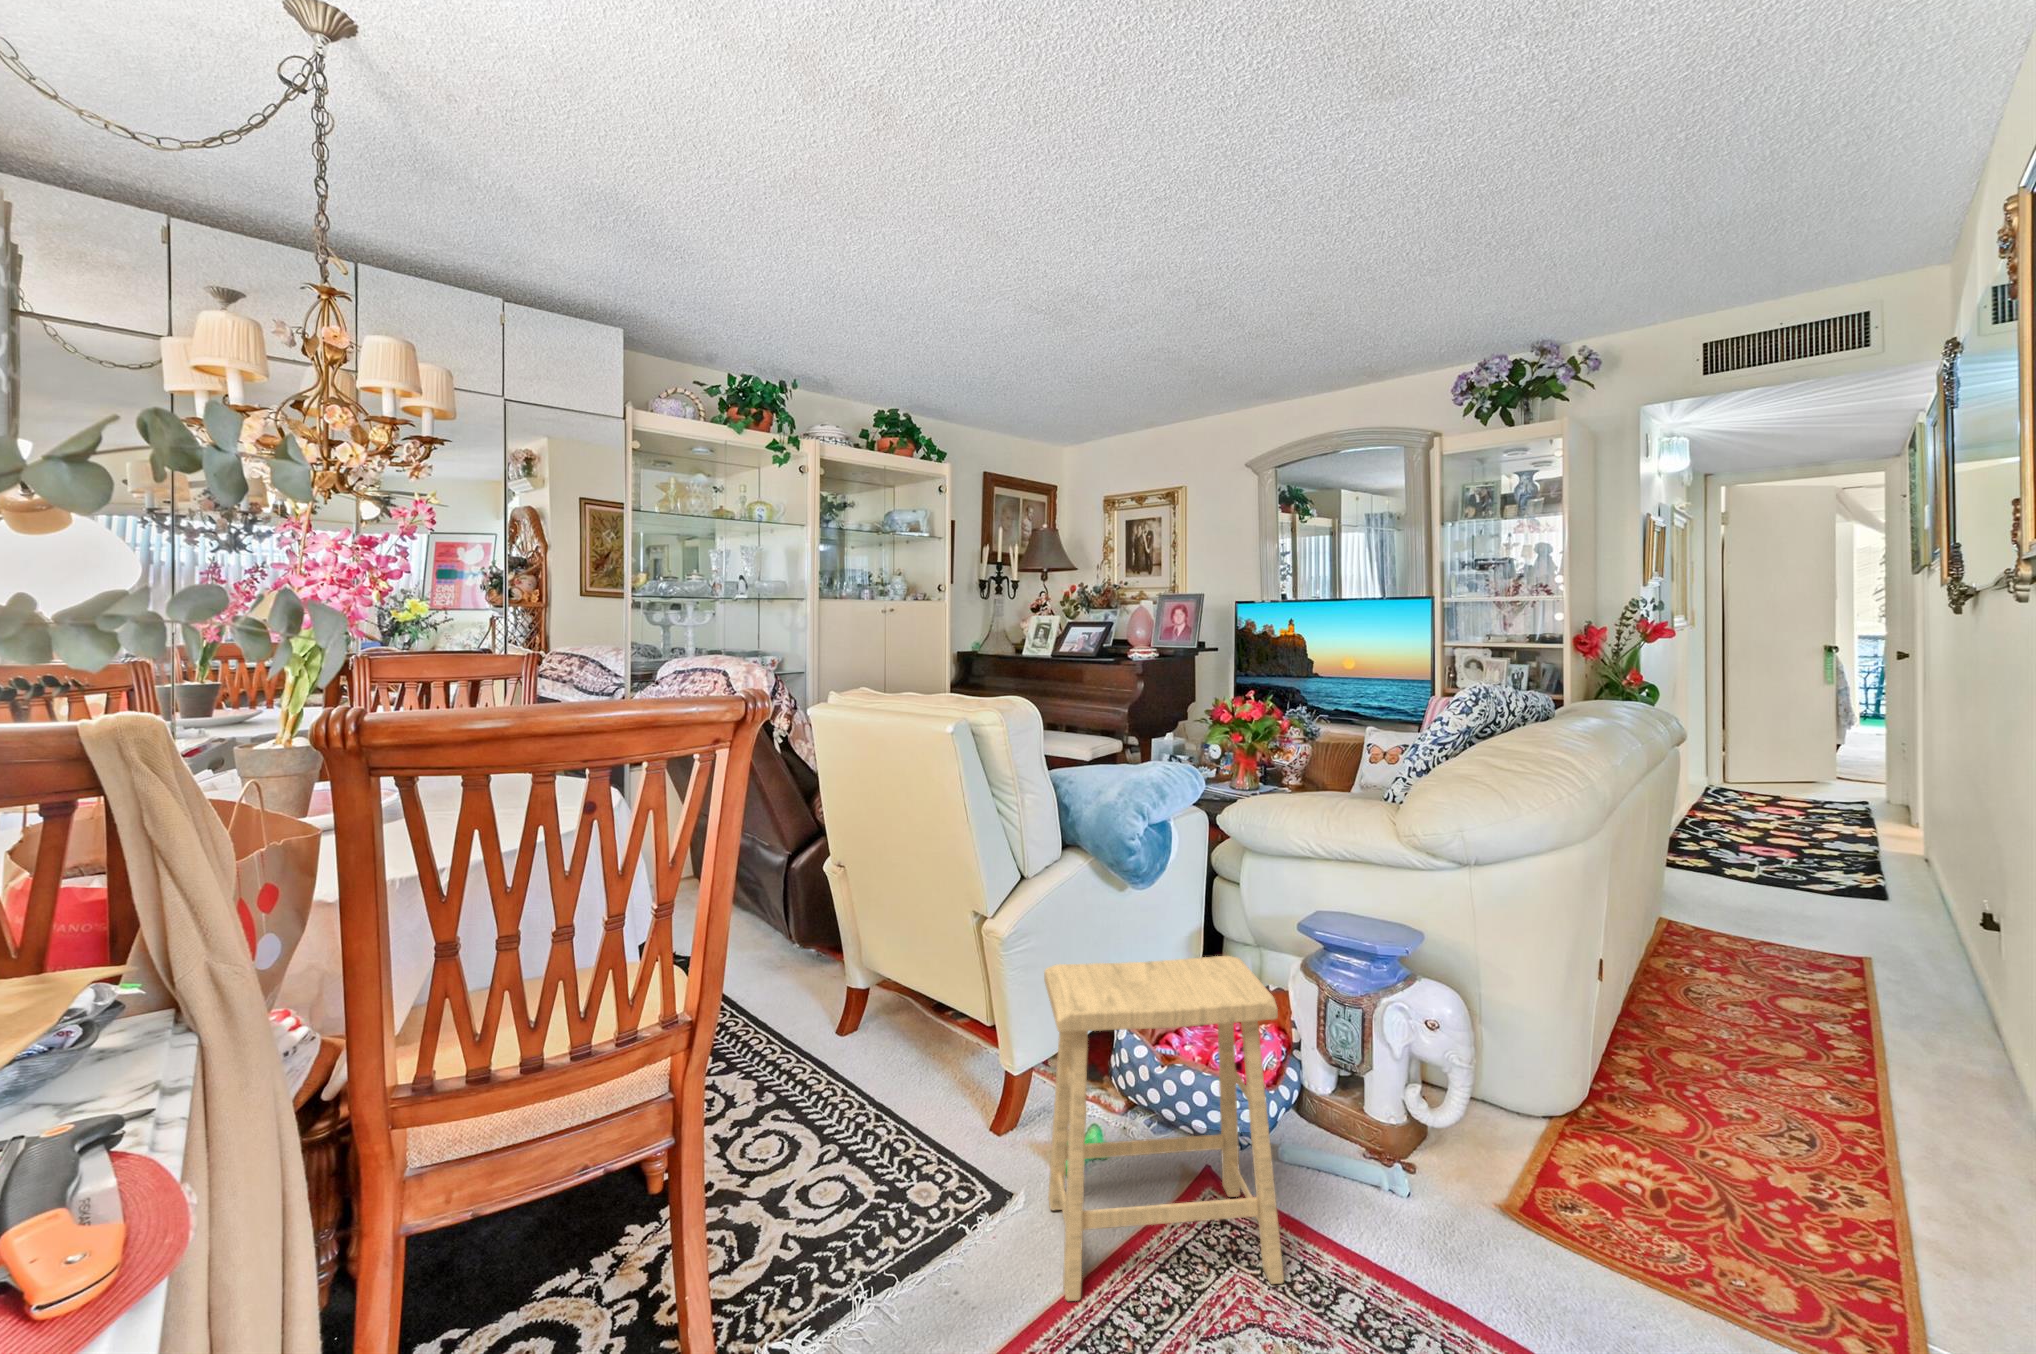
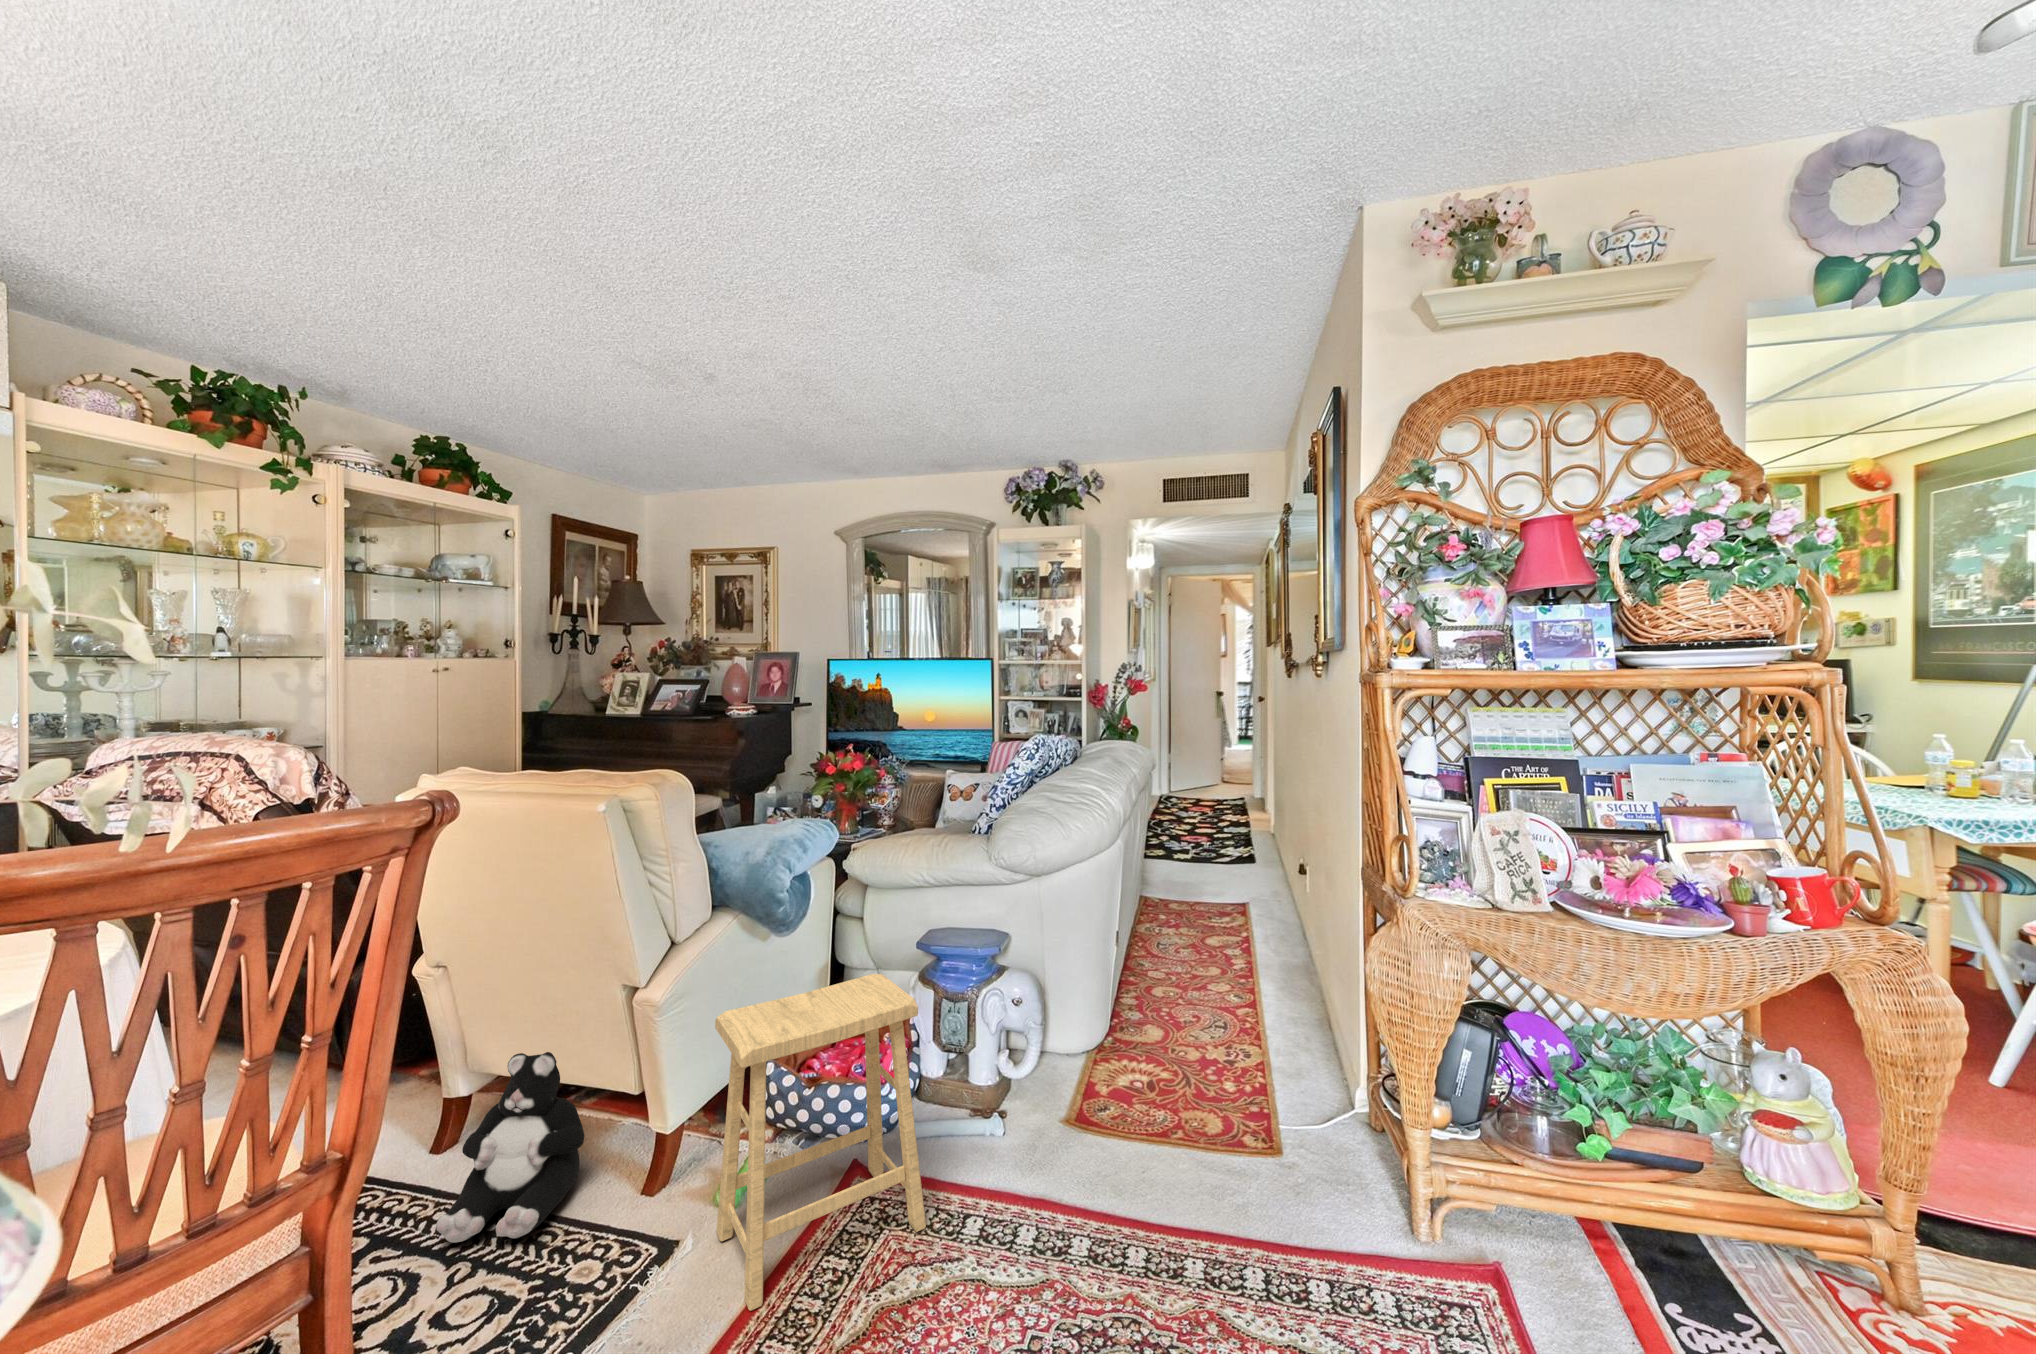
plush toy: none [816,964,939,1138] -> present [436,1052,585,1243]

